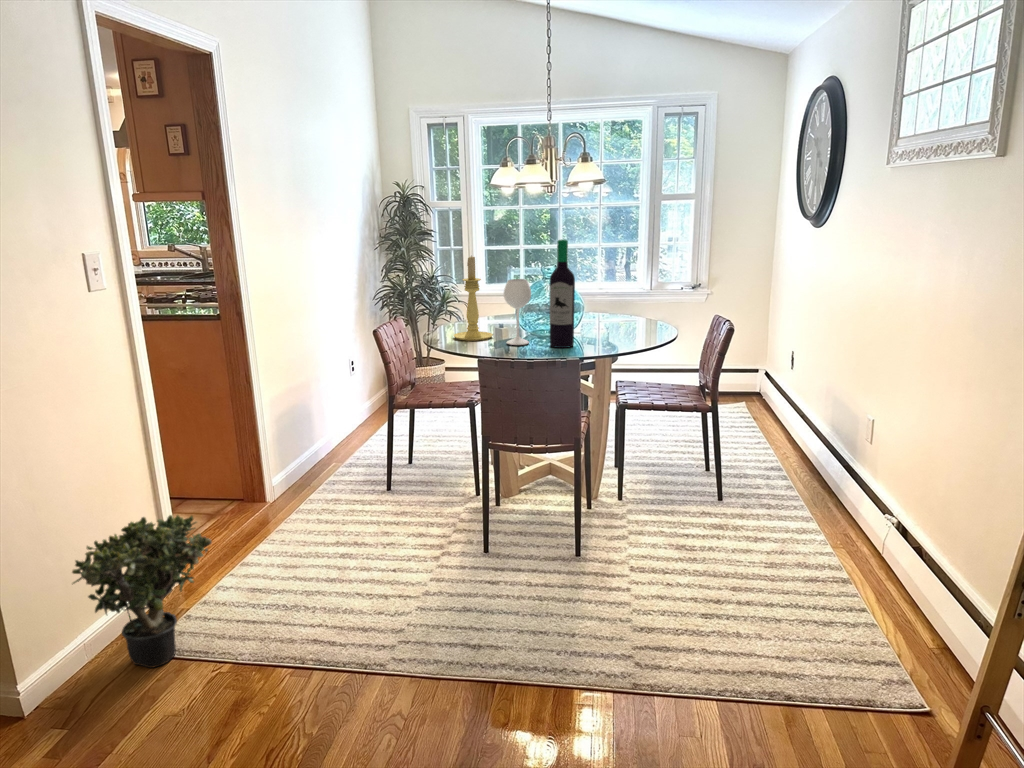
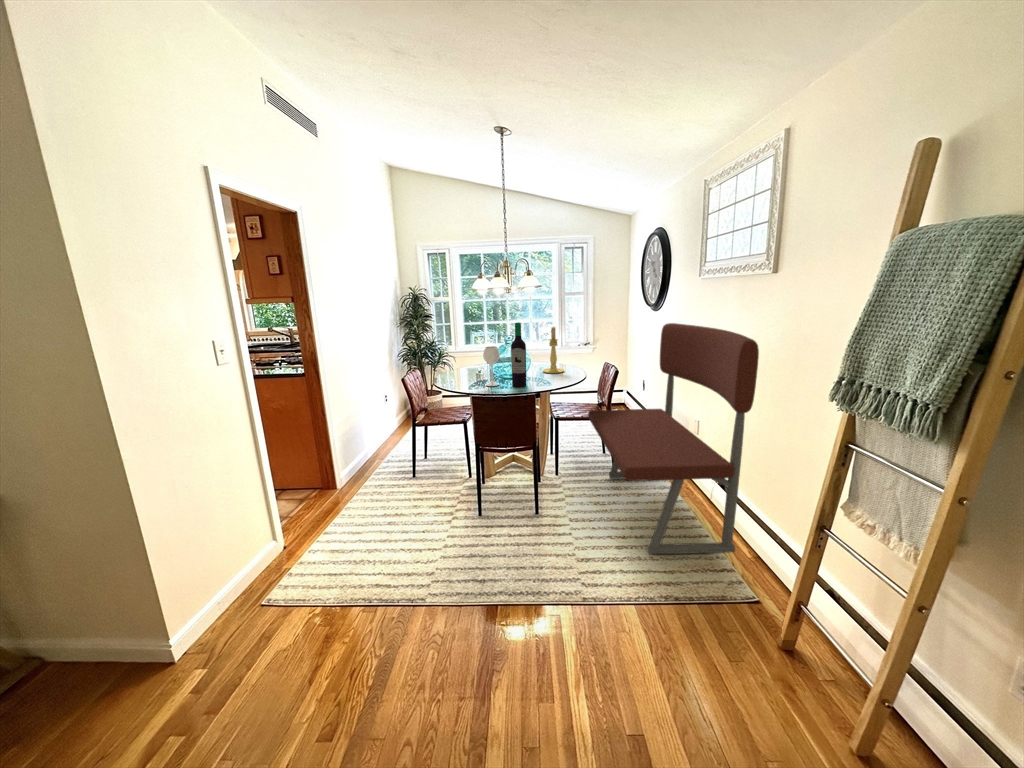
bench: none [679,248,955,636] -> present [588,323,759,554]
candle holder: present [454,256,493,341] -> present [543,327,564,373]
potted plant: present [72,515,212,668] -> none [208,509,306,616]

